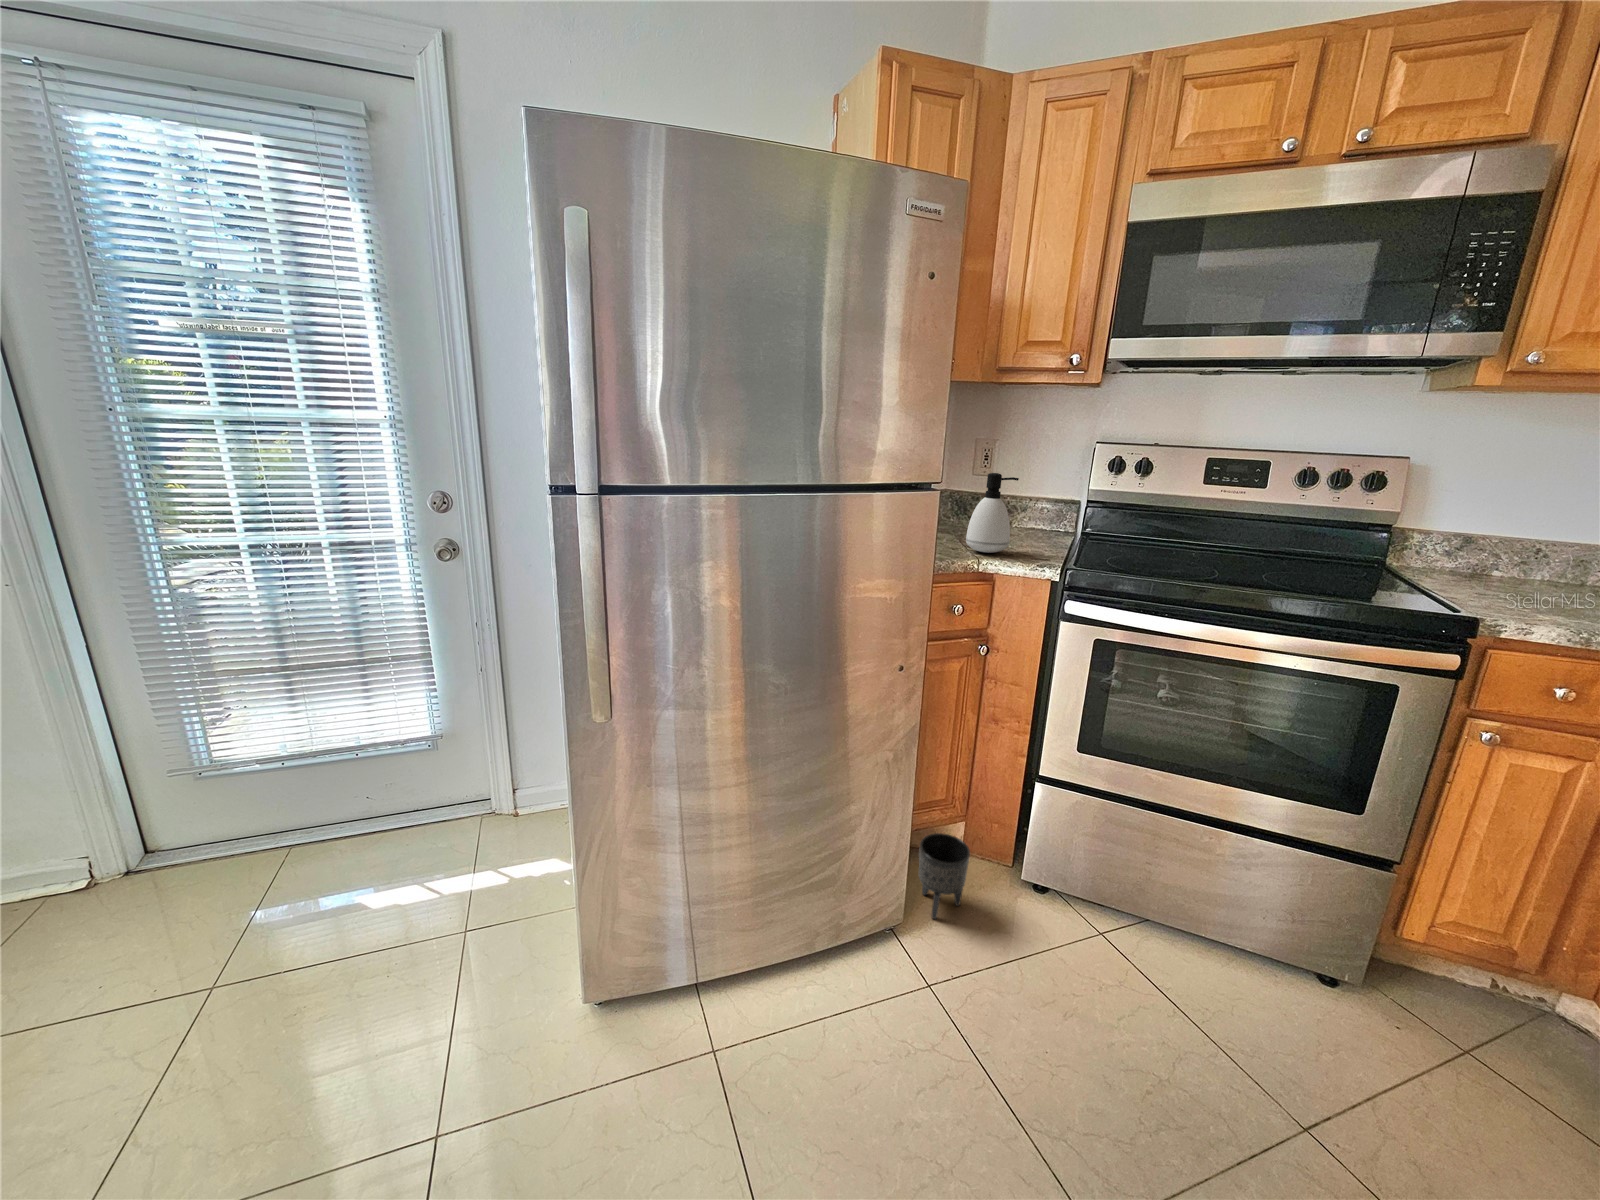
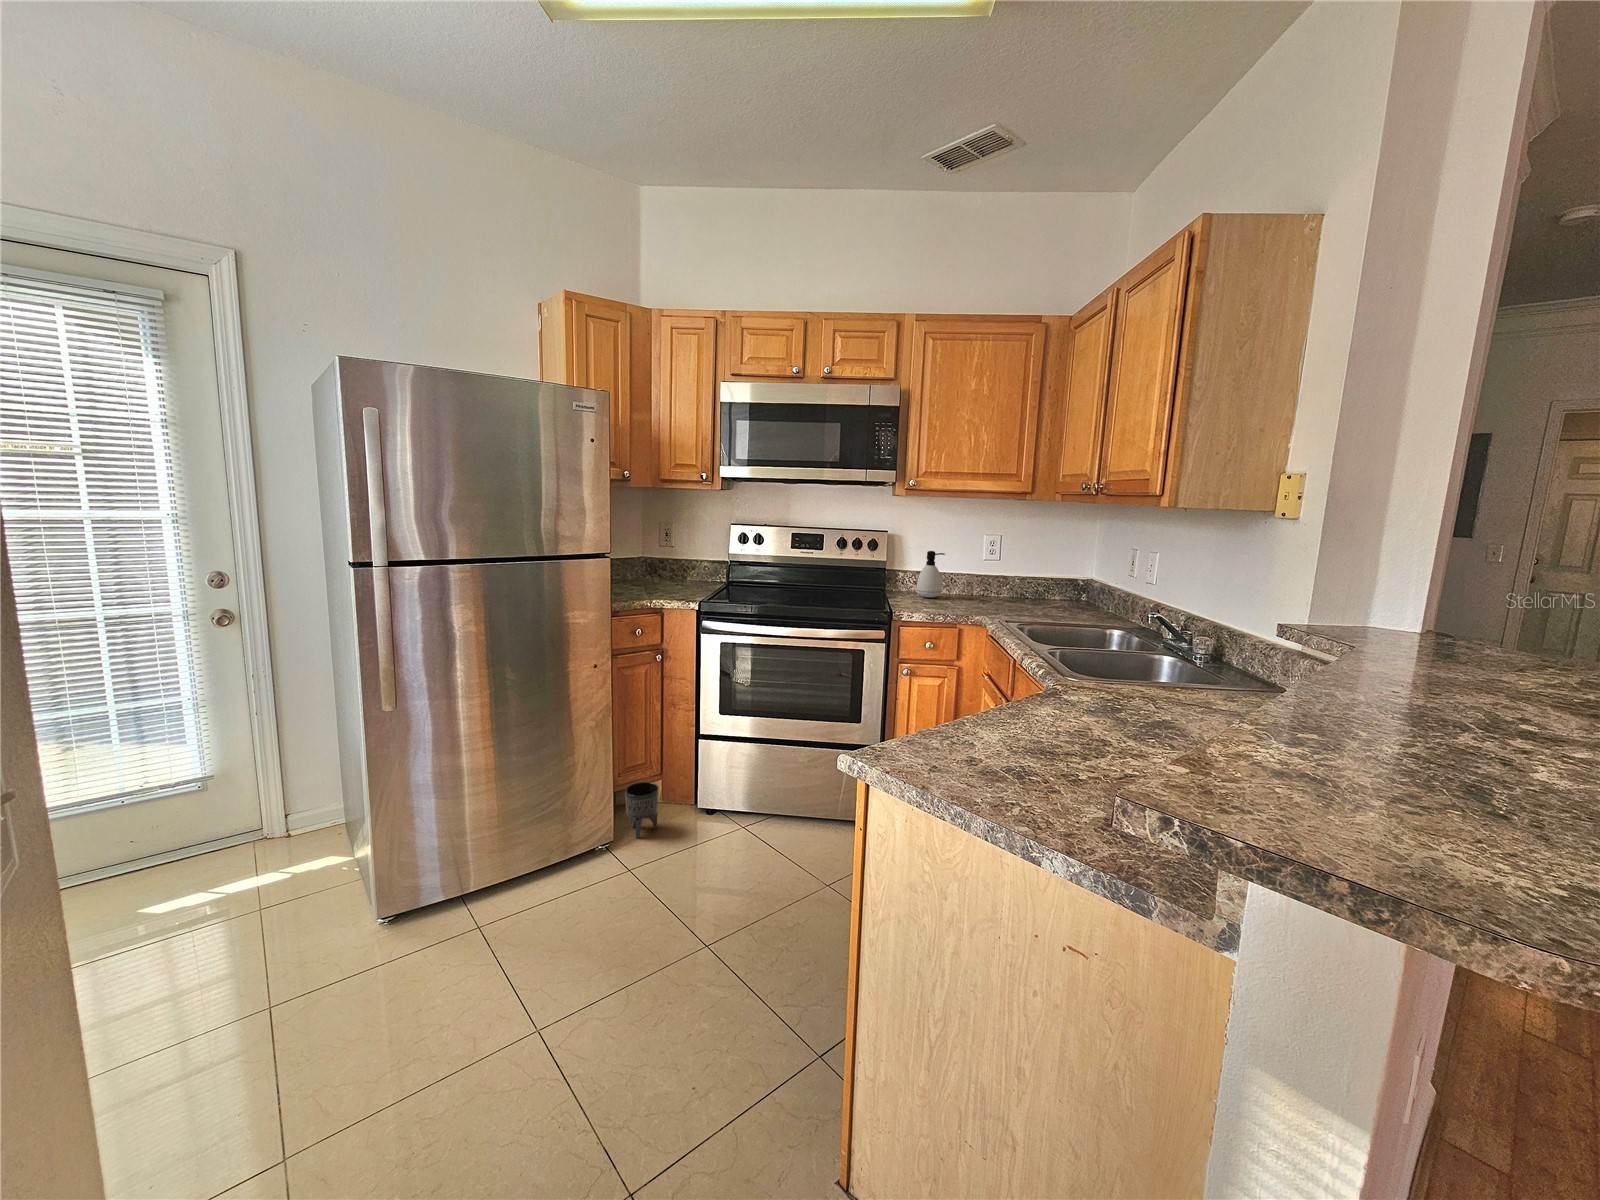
soap dispenser: present [966,473,1019,553] -> present [916,551,945,598]

